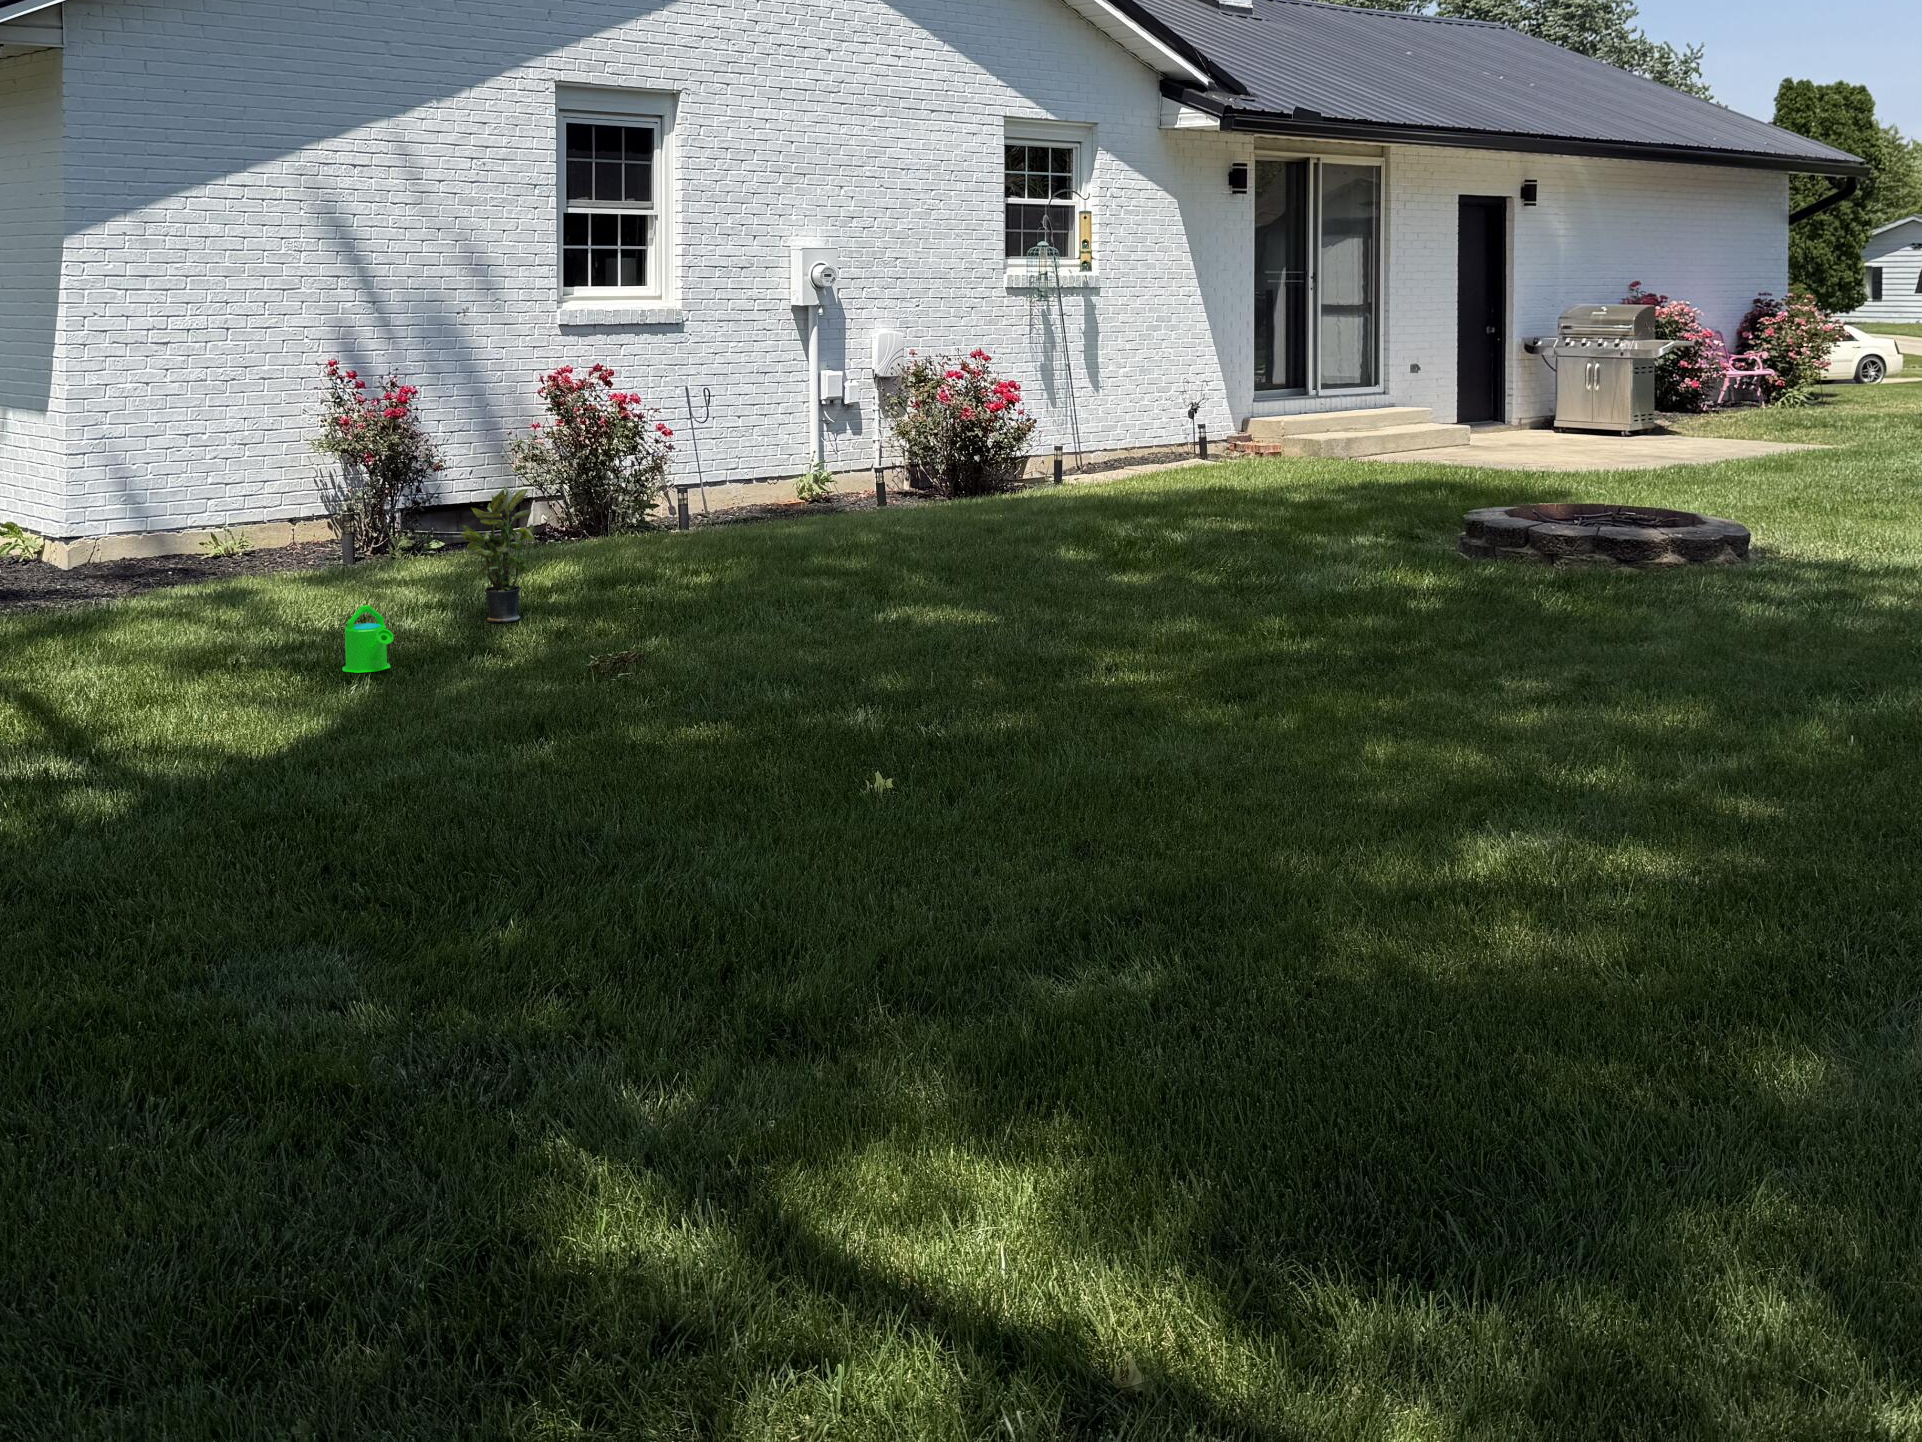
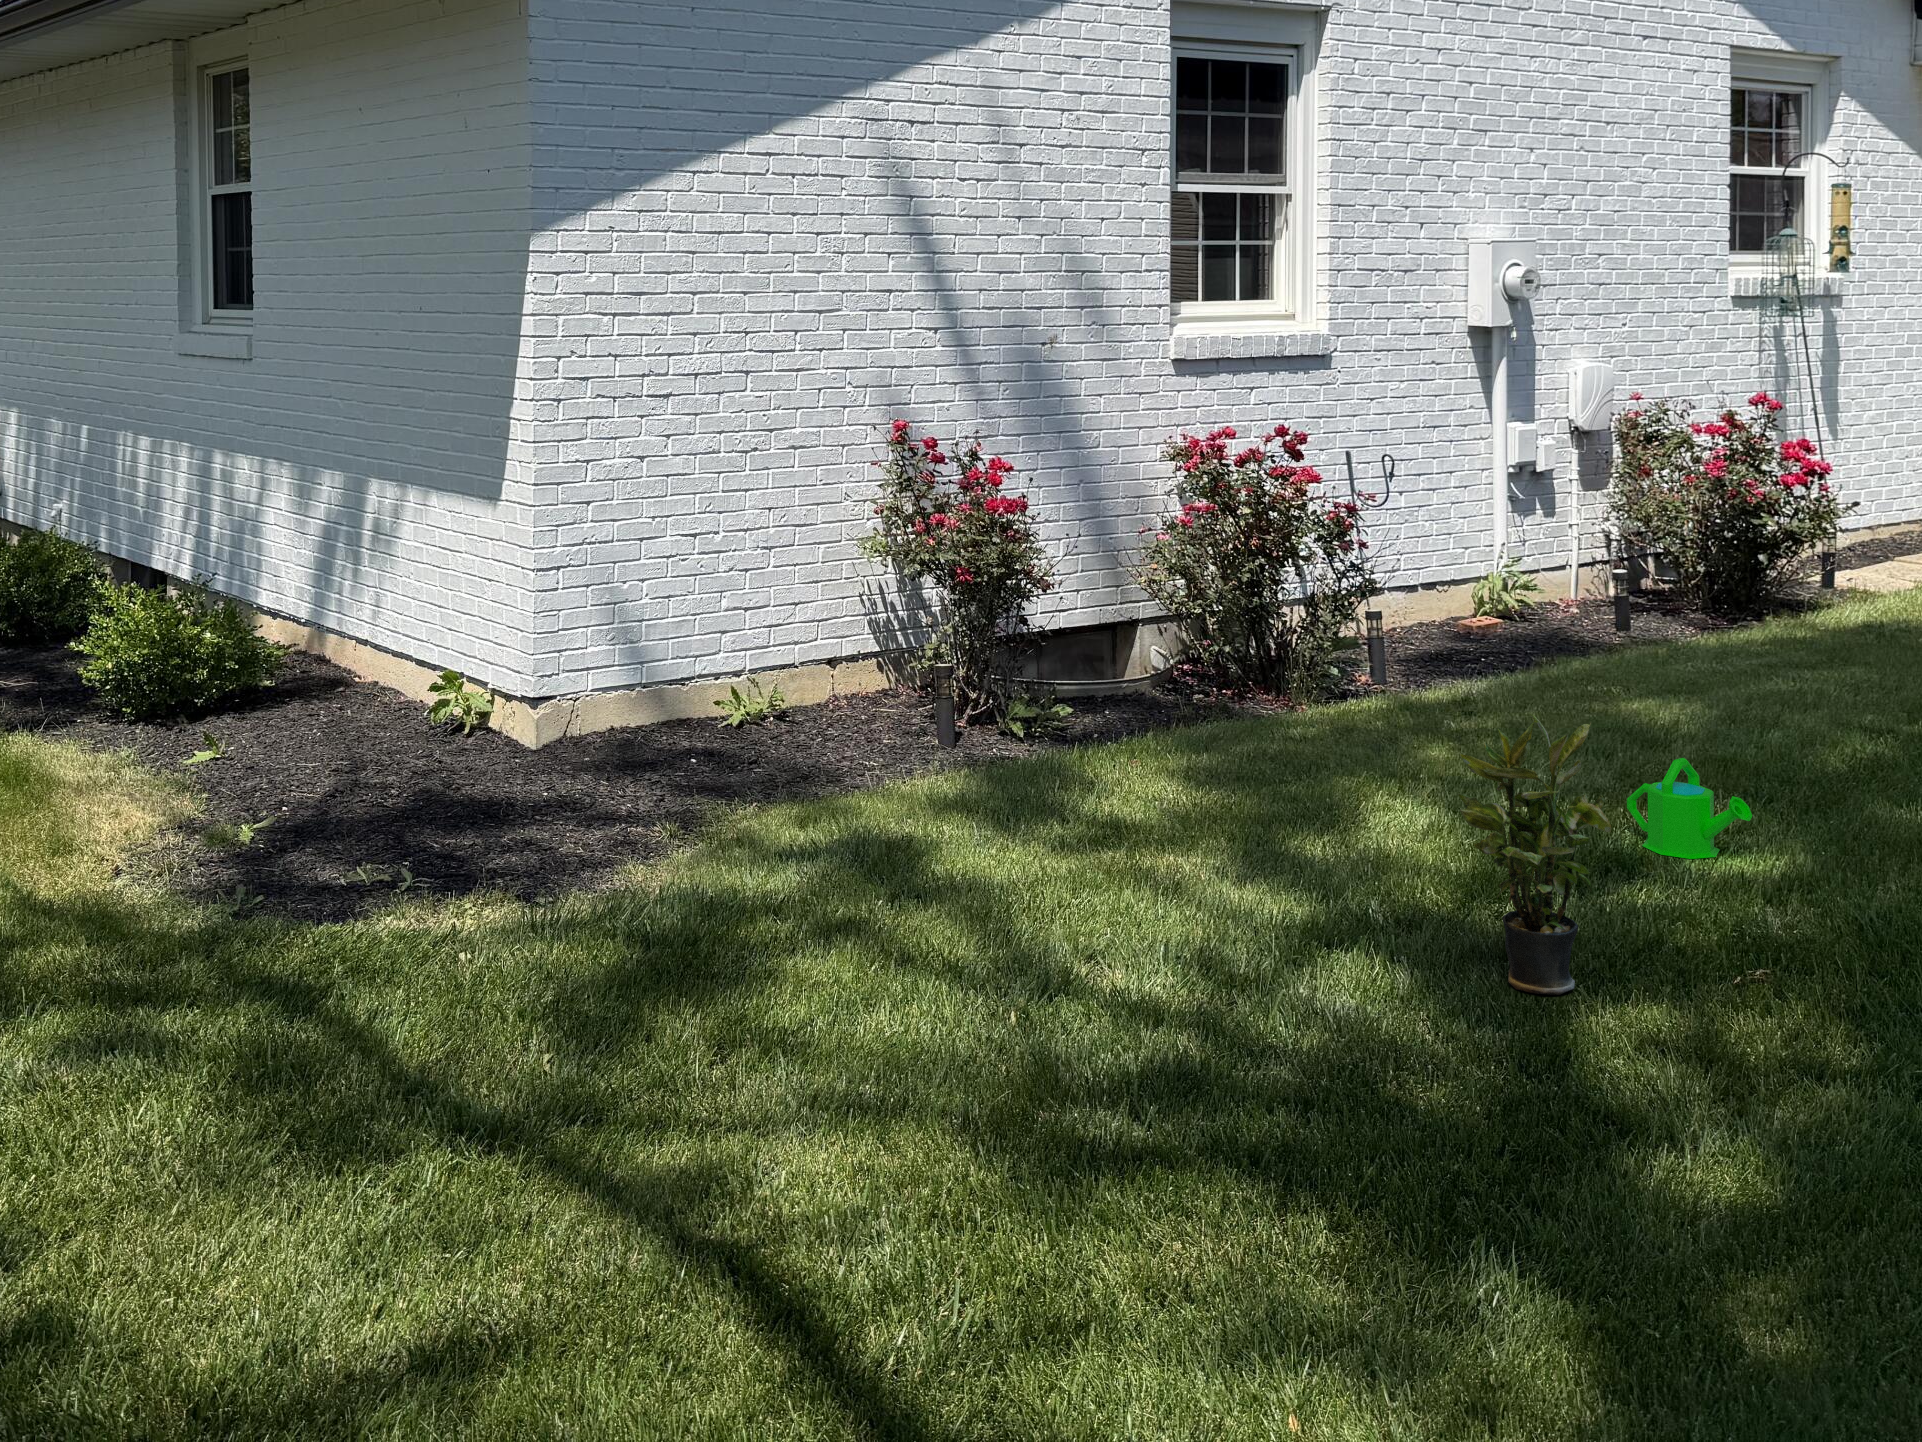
watering can: present [342,605,394,673] -> present [1627,758,1752,859]

